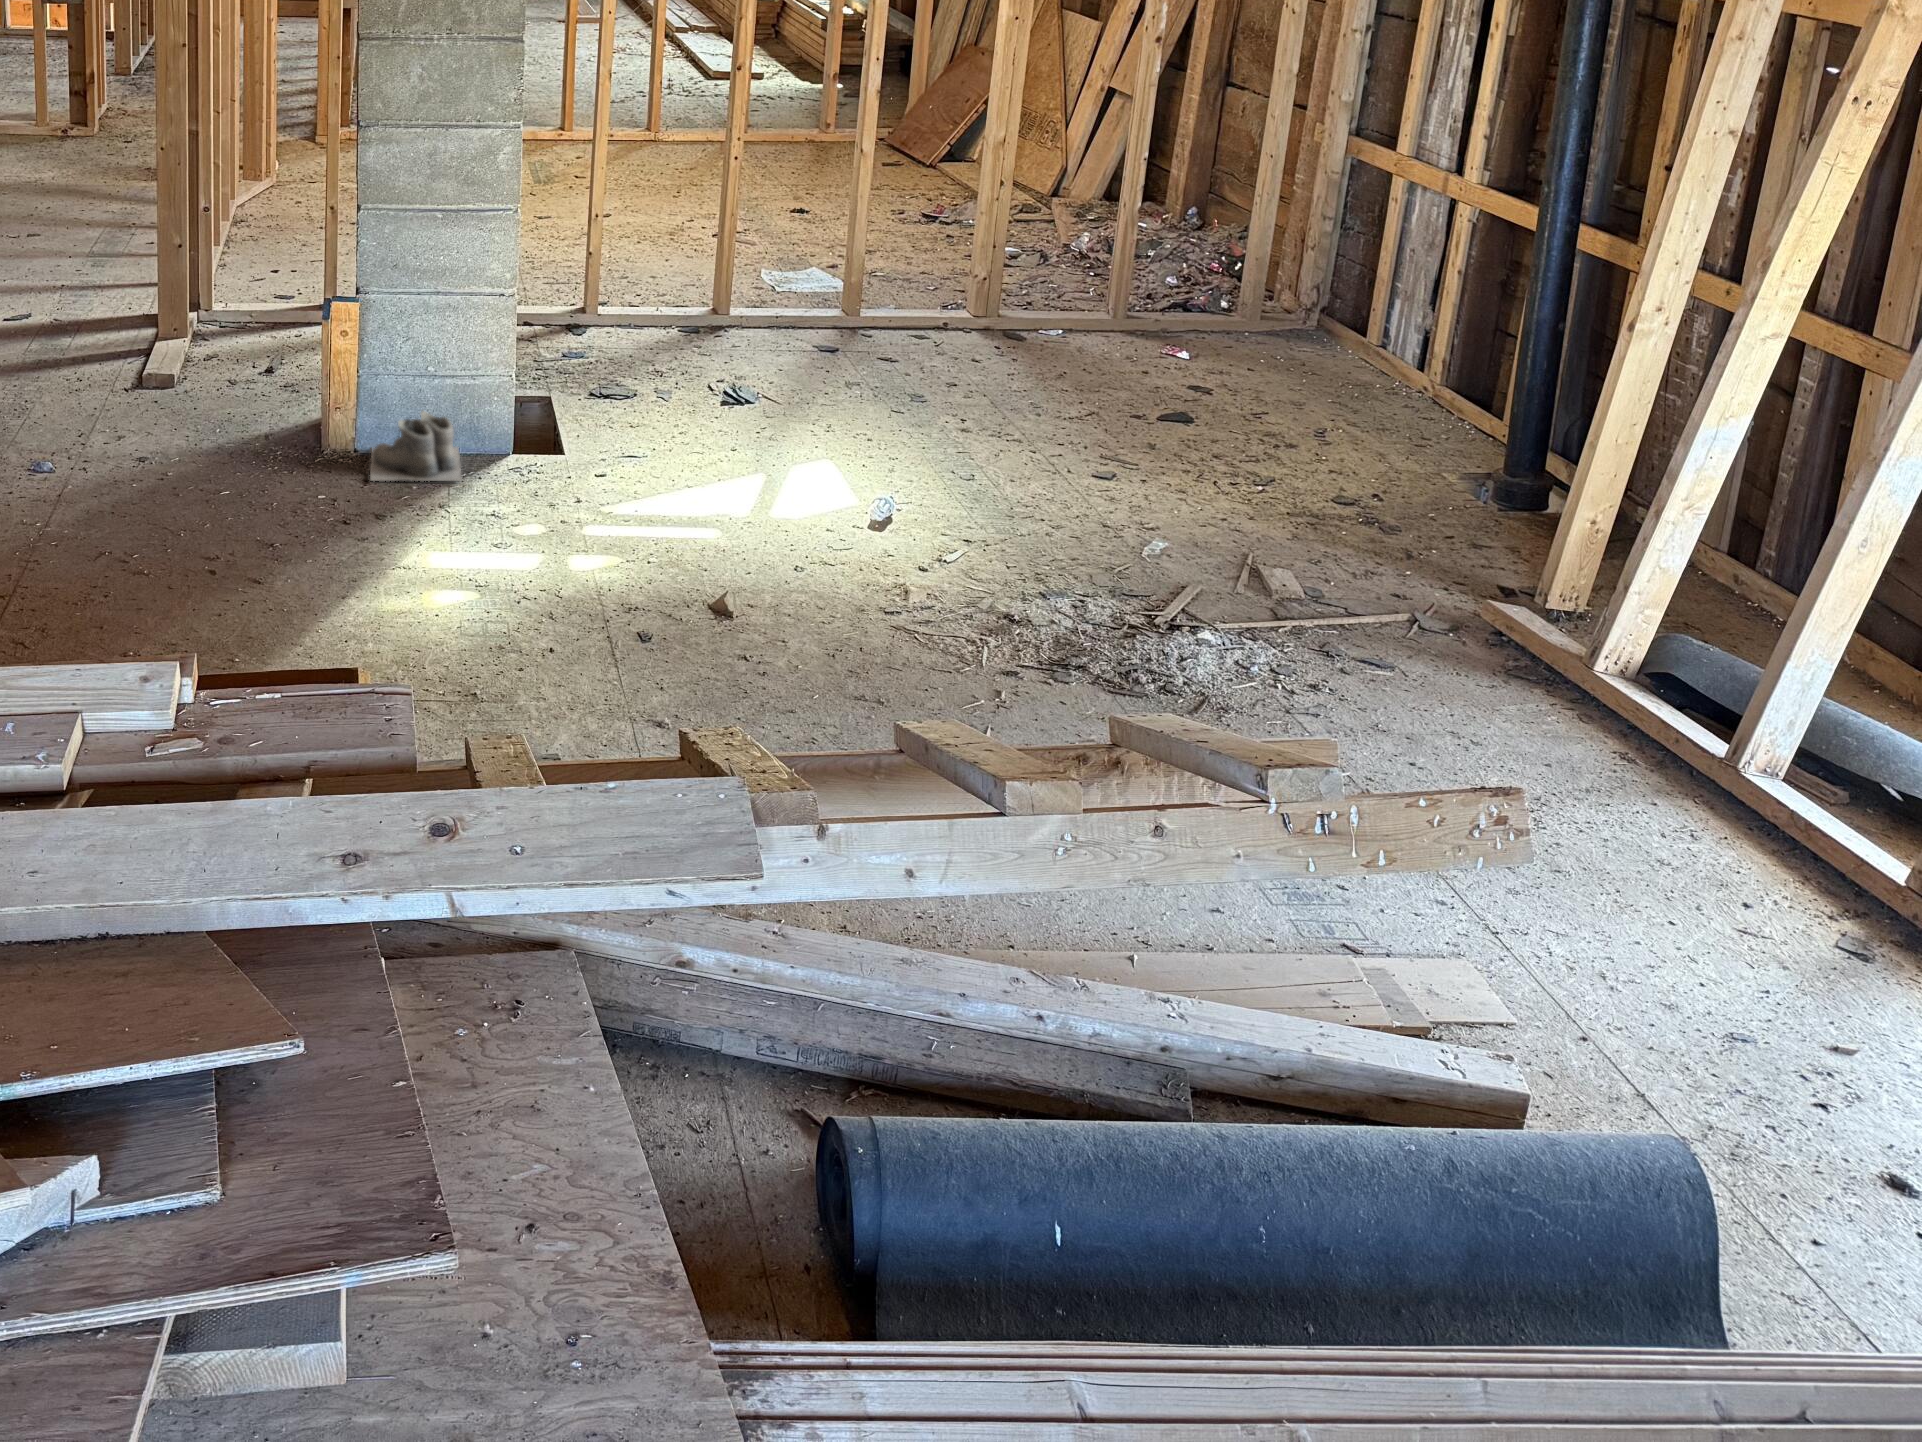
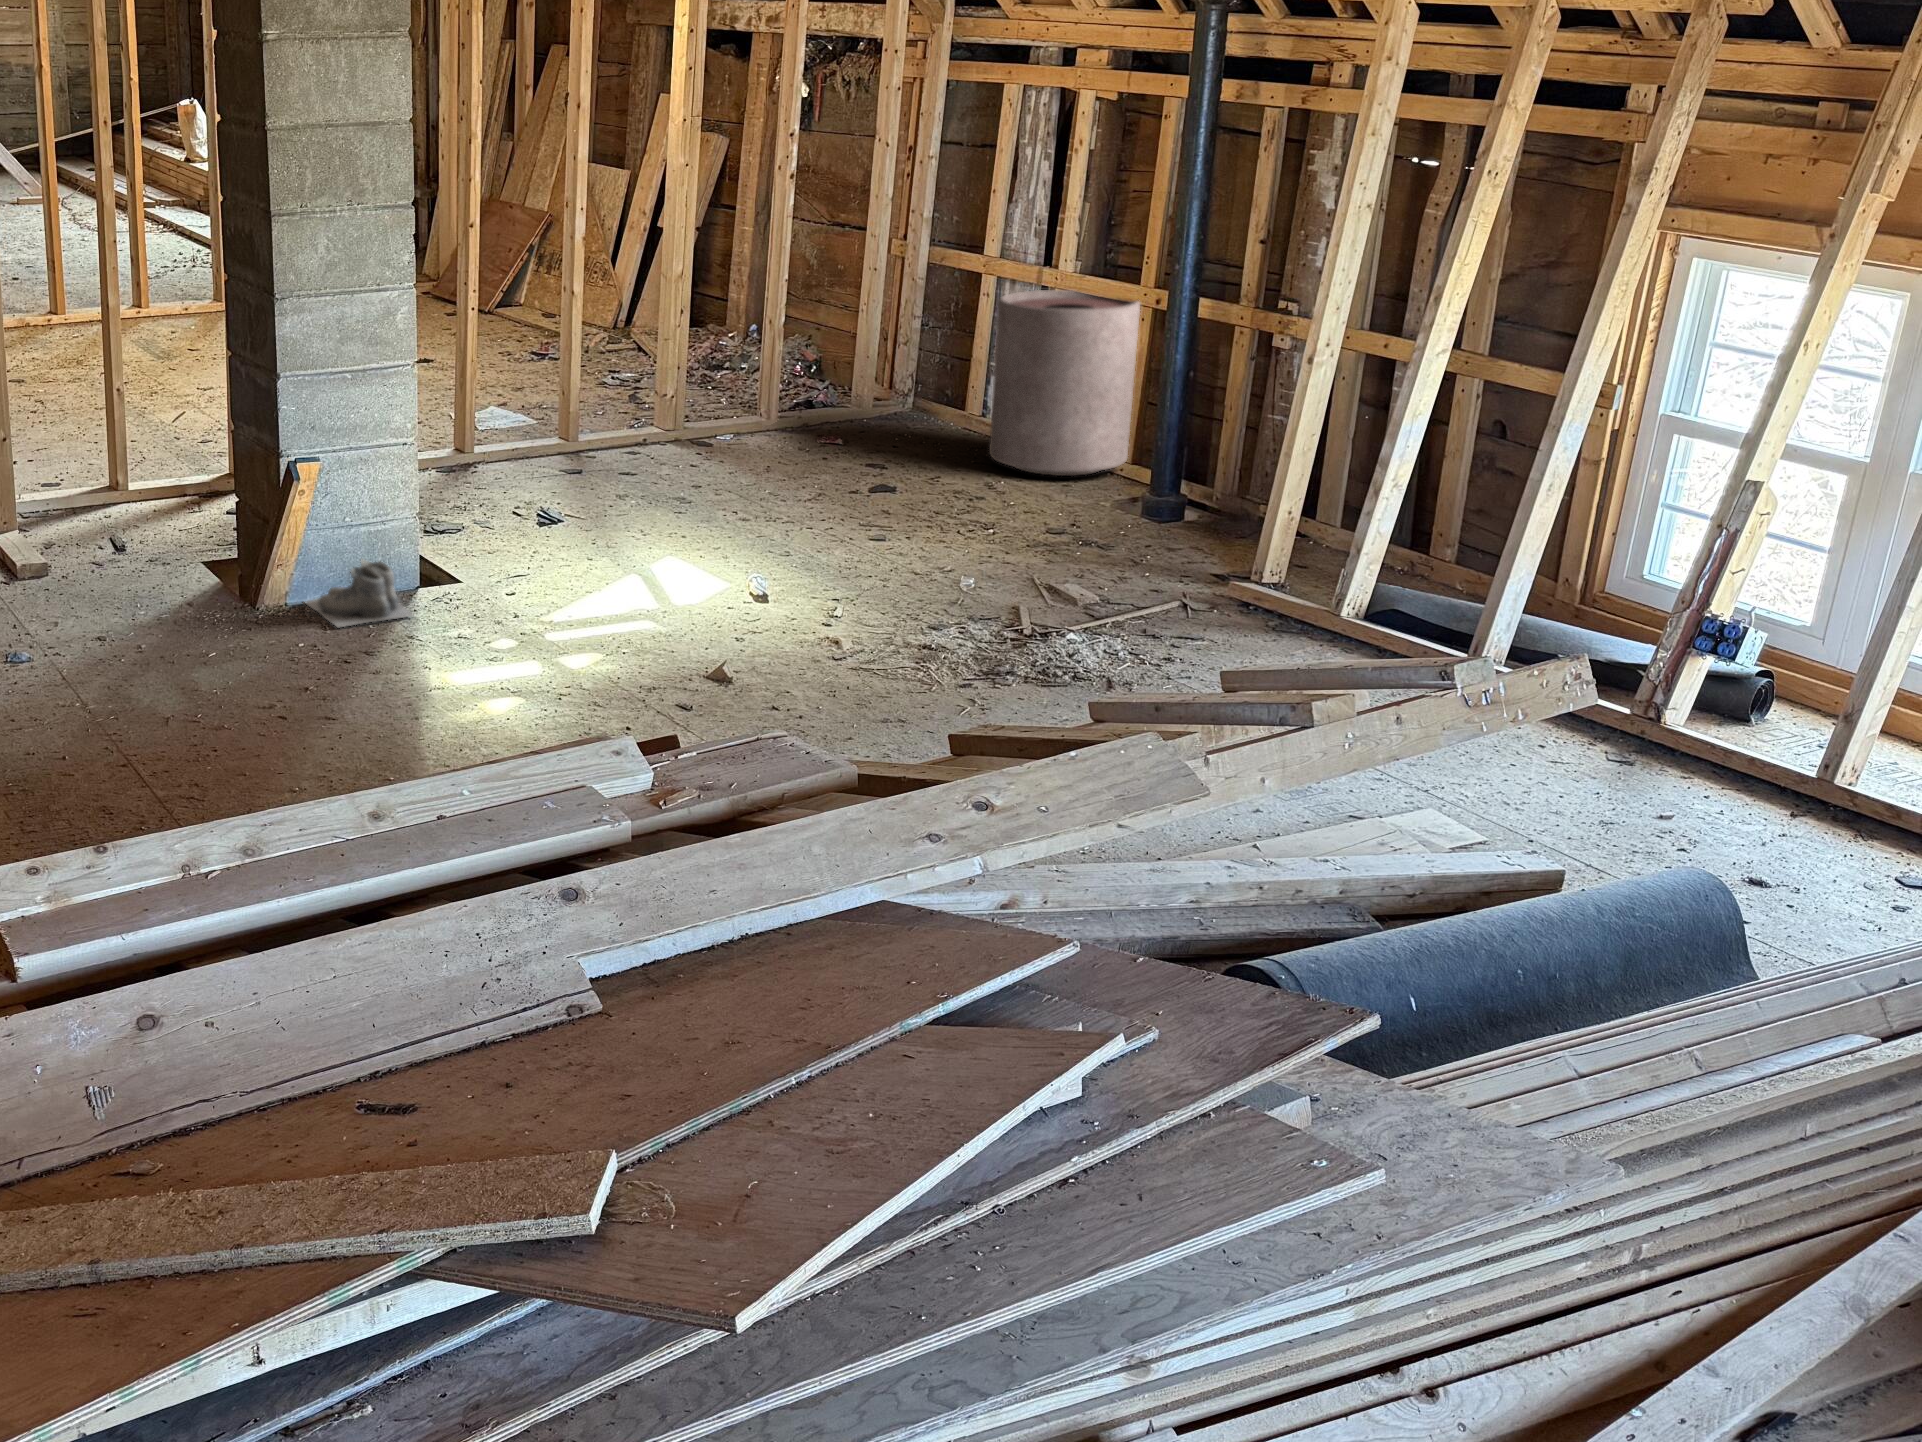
trash can: none [1334,204,1545,440] -> present [989,290,1140,476]

